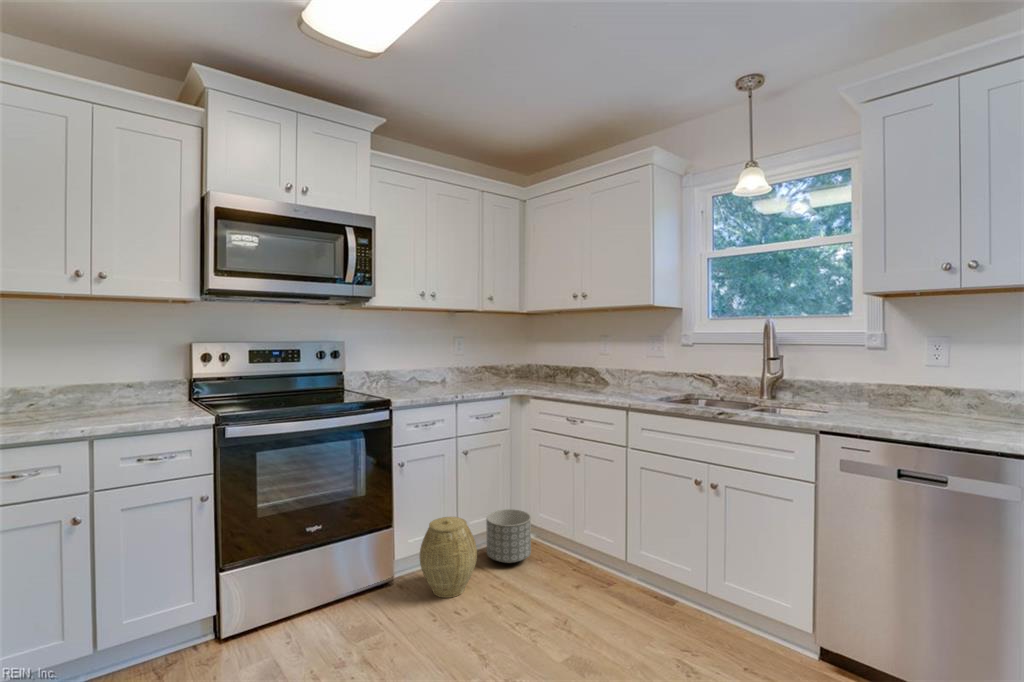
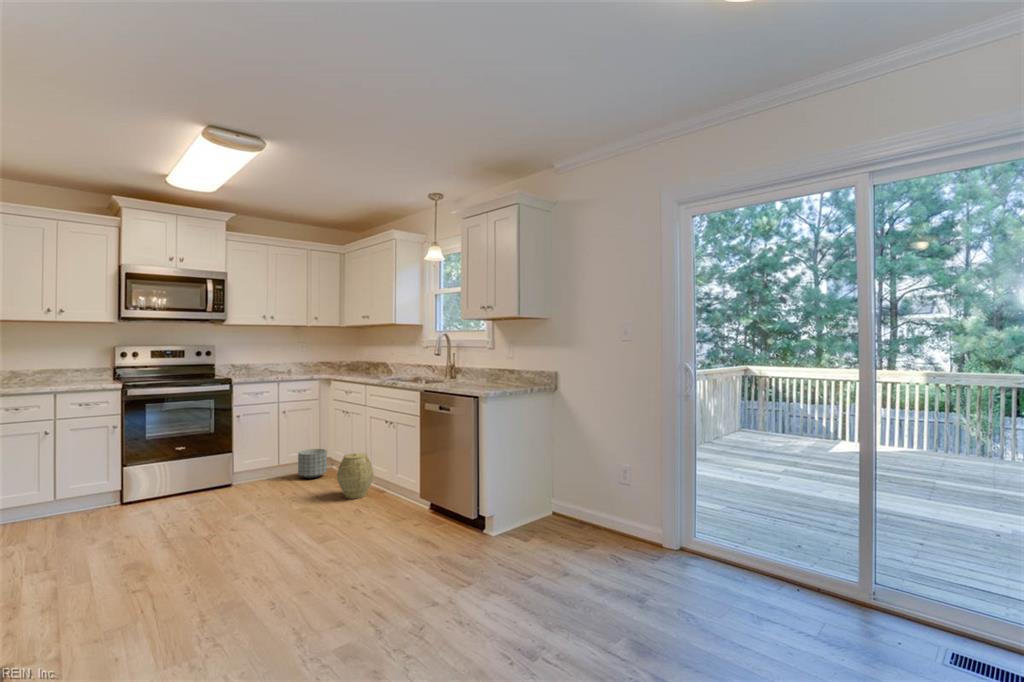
woven basket: present [420,517,477,598] -> present [337,453,373,499]

